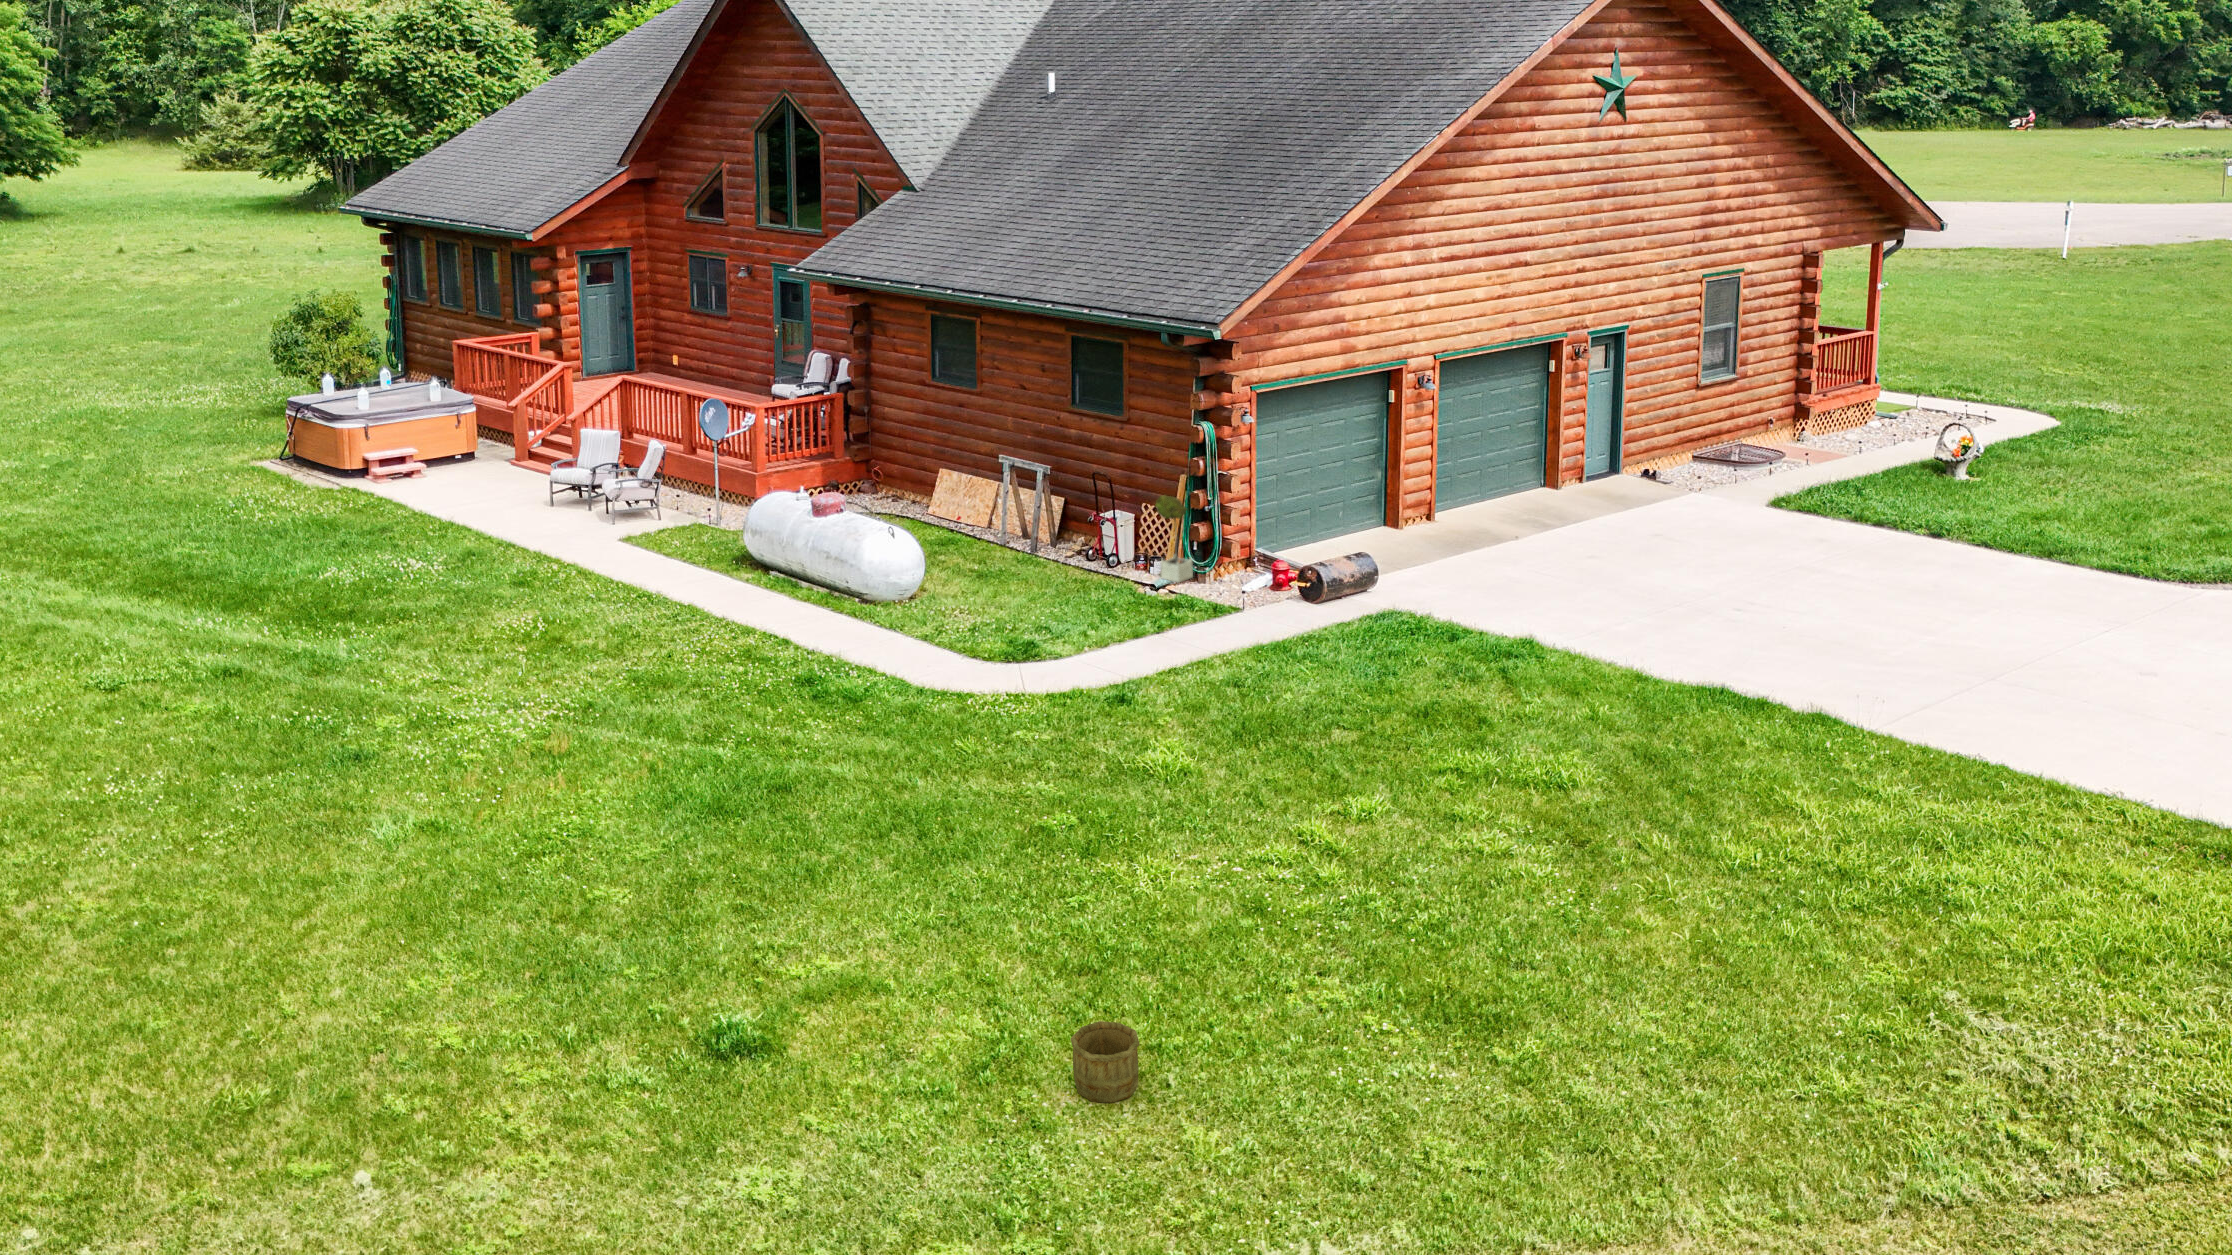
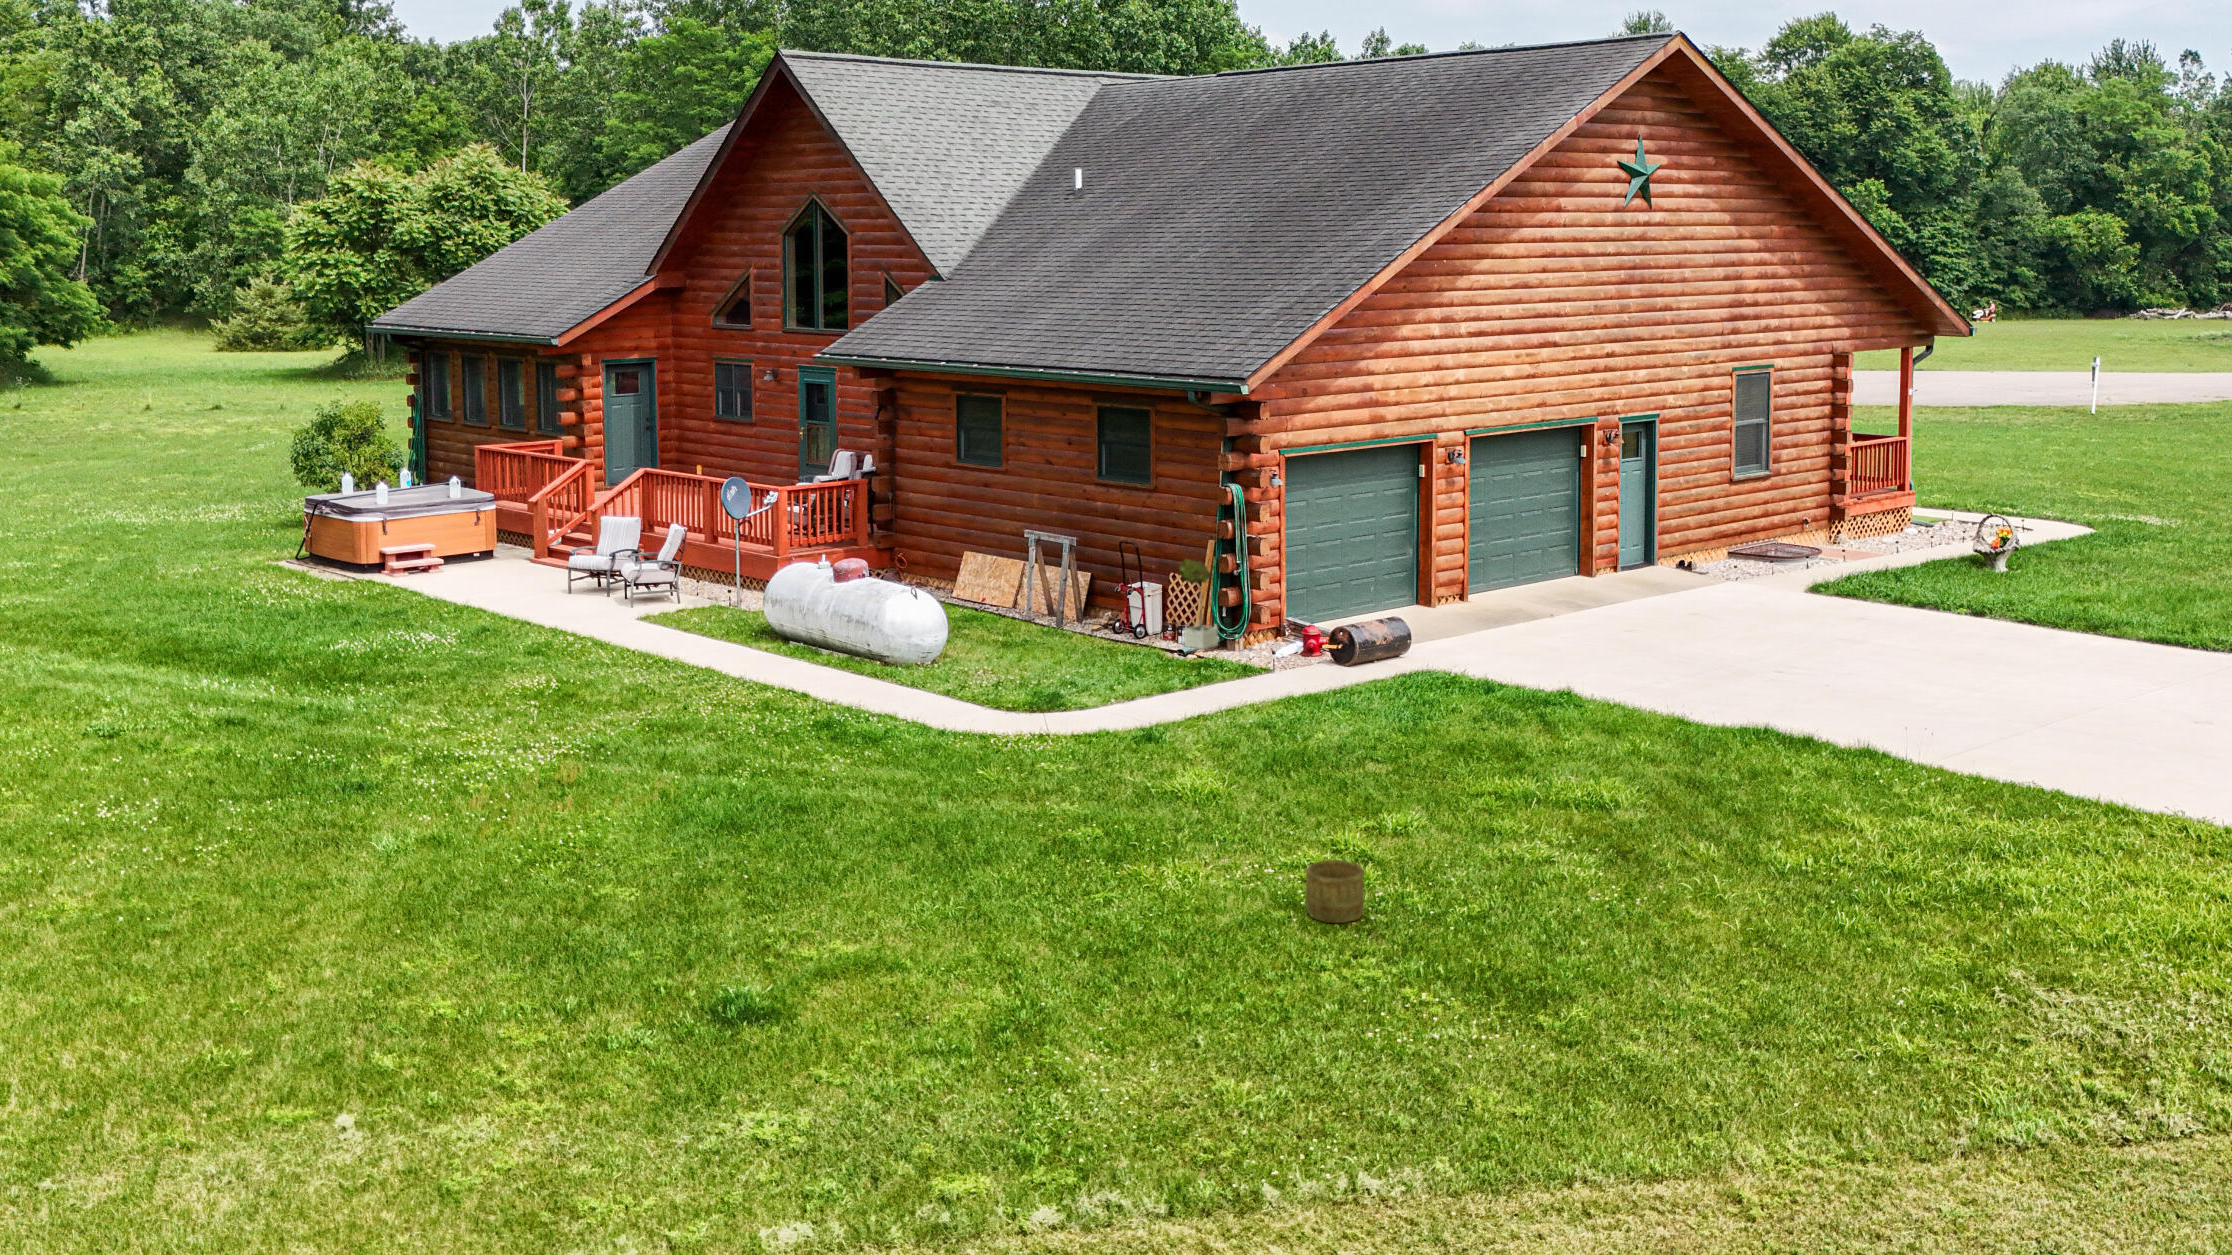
wooden bucket: present [1070,1021,1140,1103] -> present [1304,860,1365,923]

